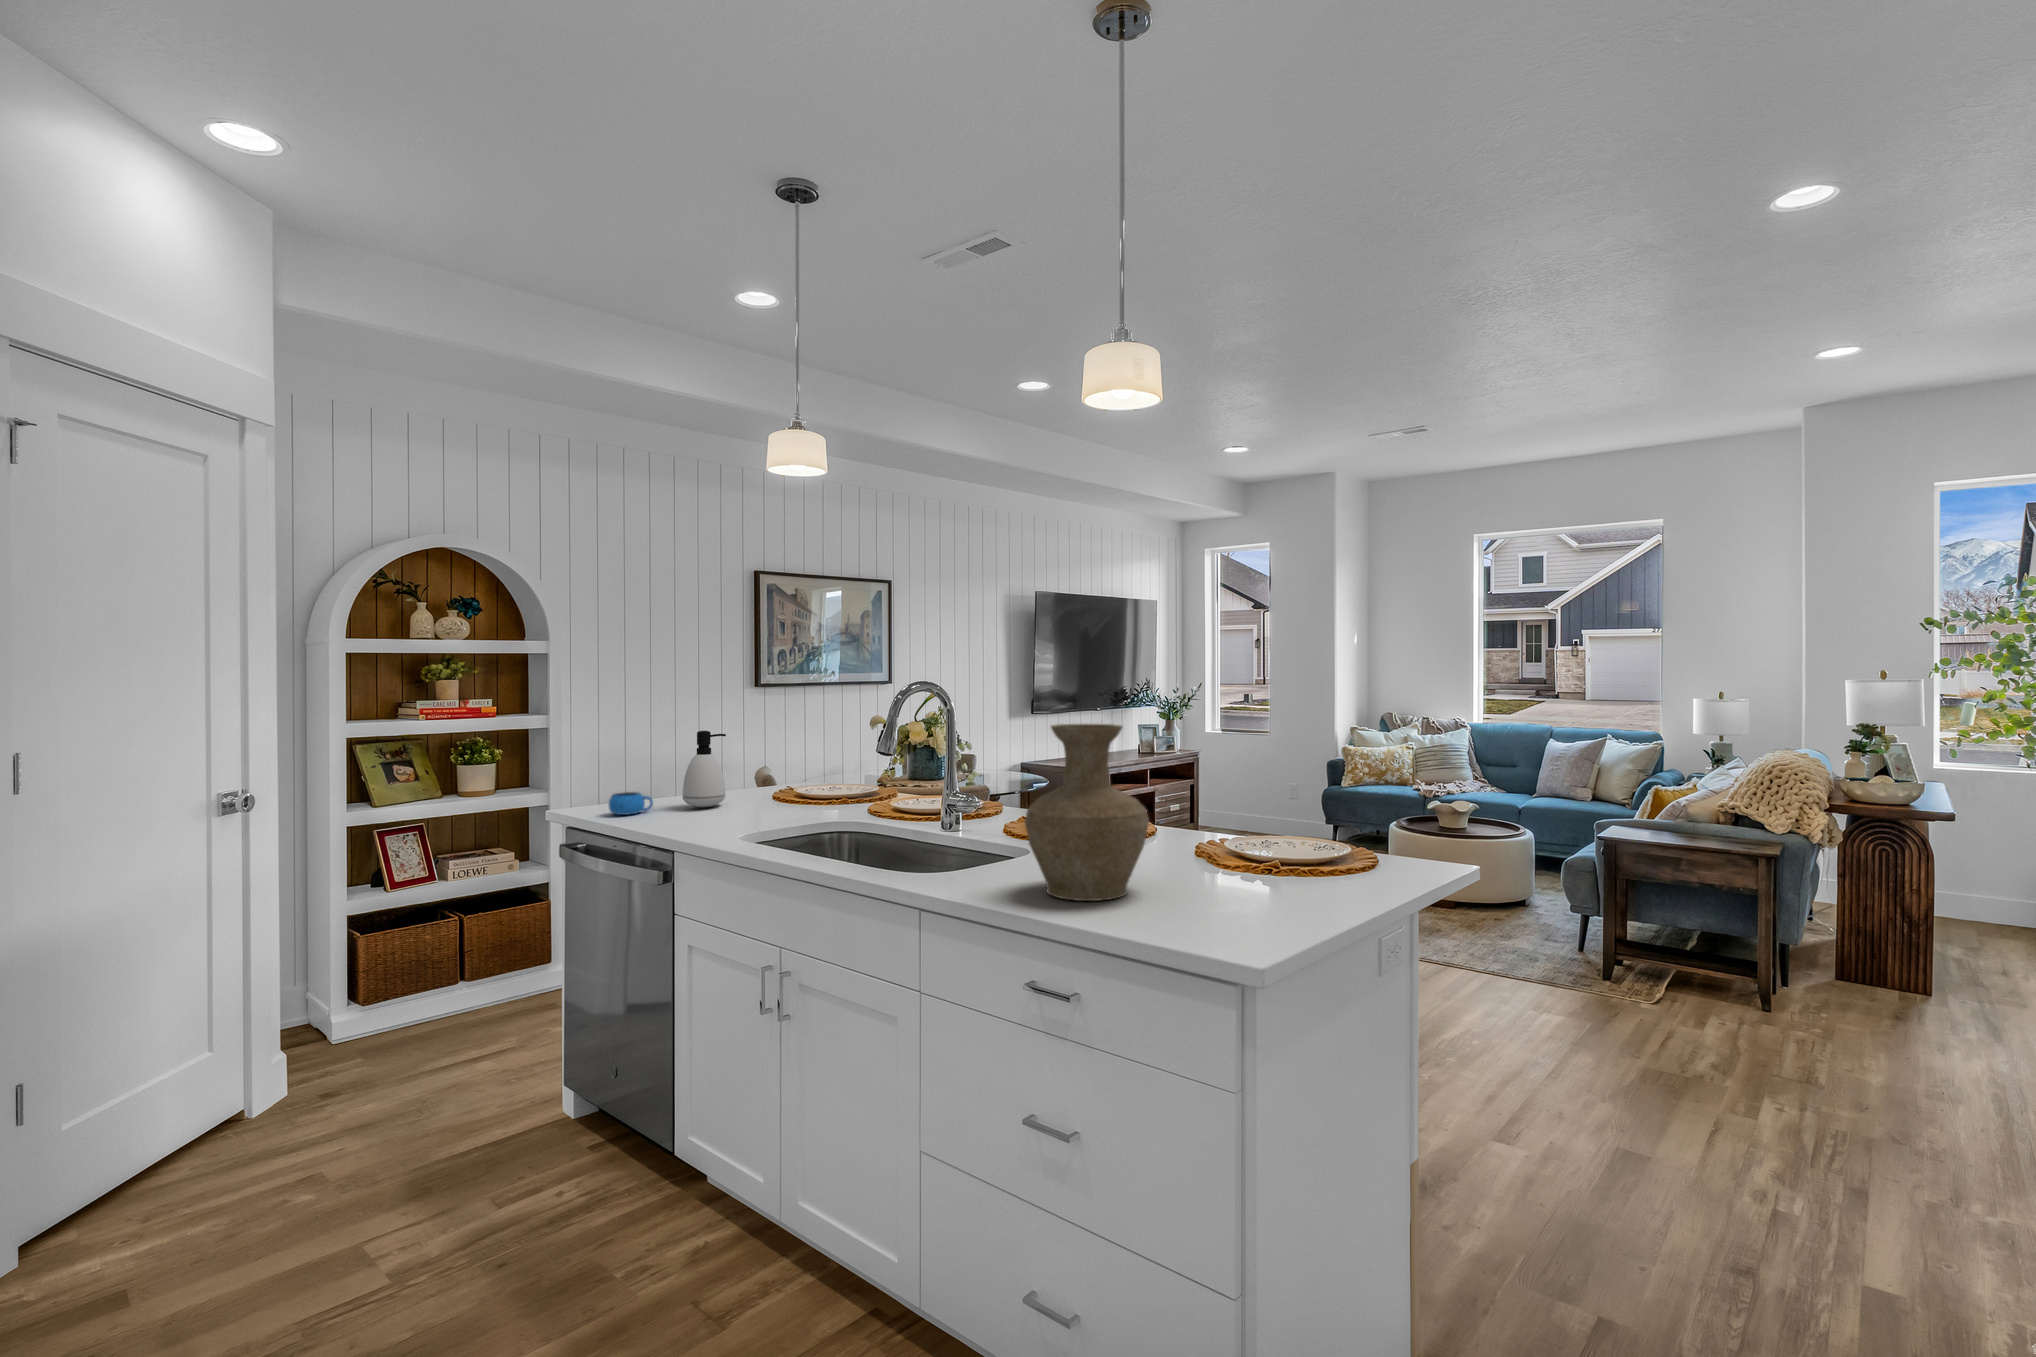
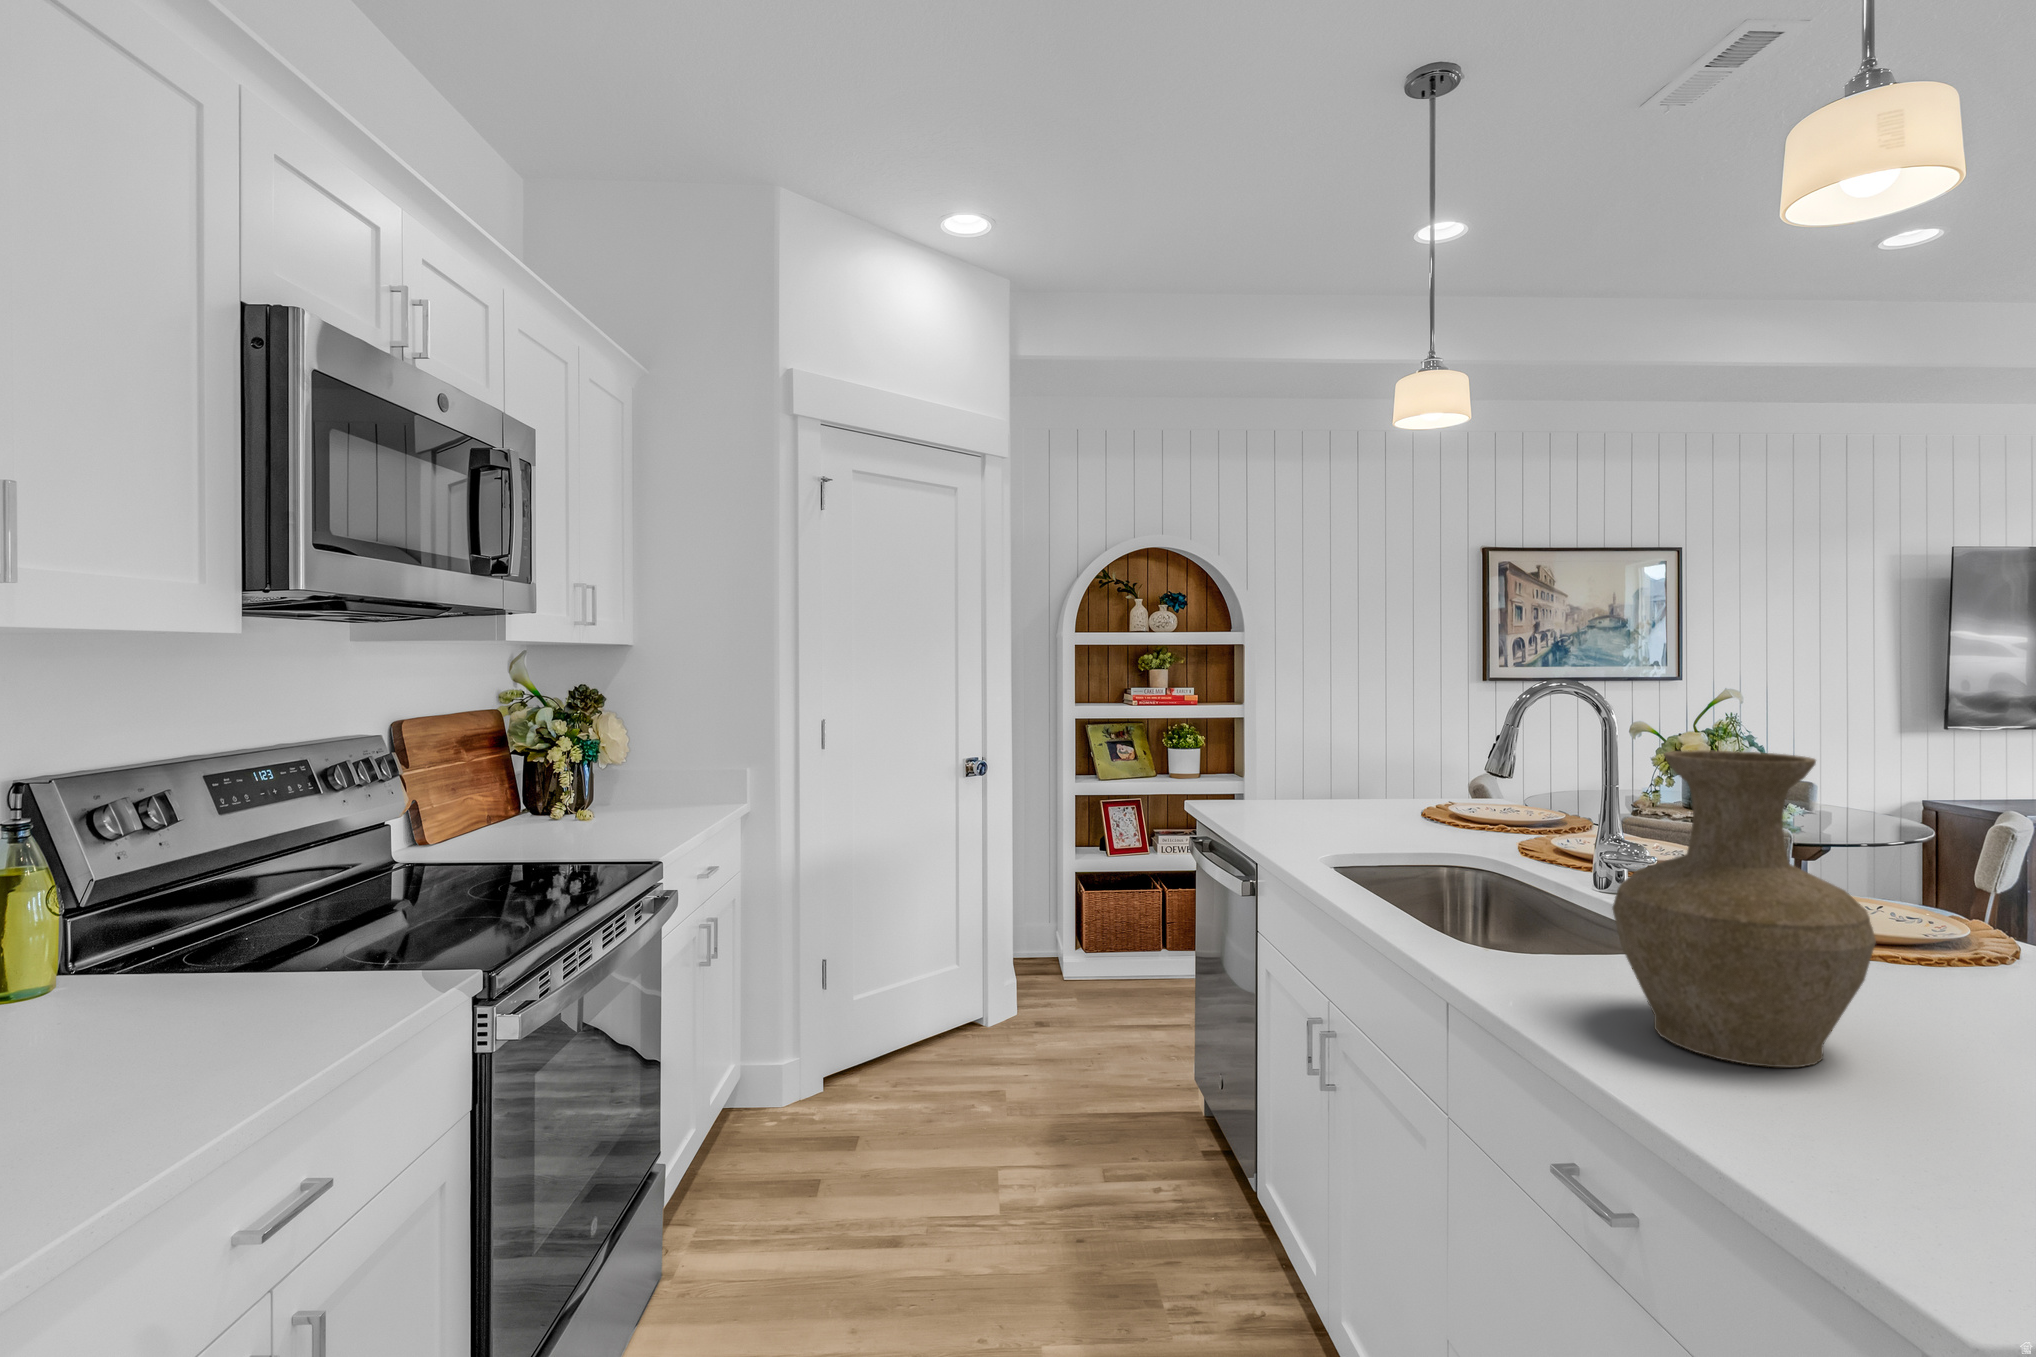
soap dispenser: present [683,731,726,807] -> none [1308,729,1356,814]
mug: present [609,792,653,815] -> none [1234,790,1278,814]

